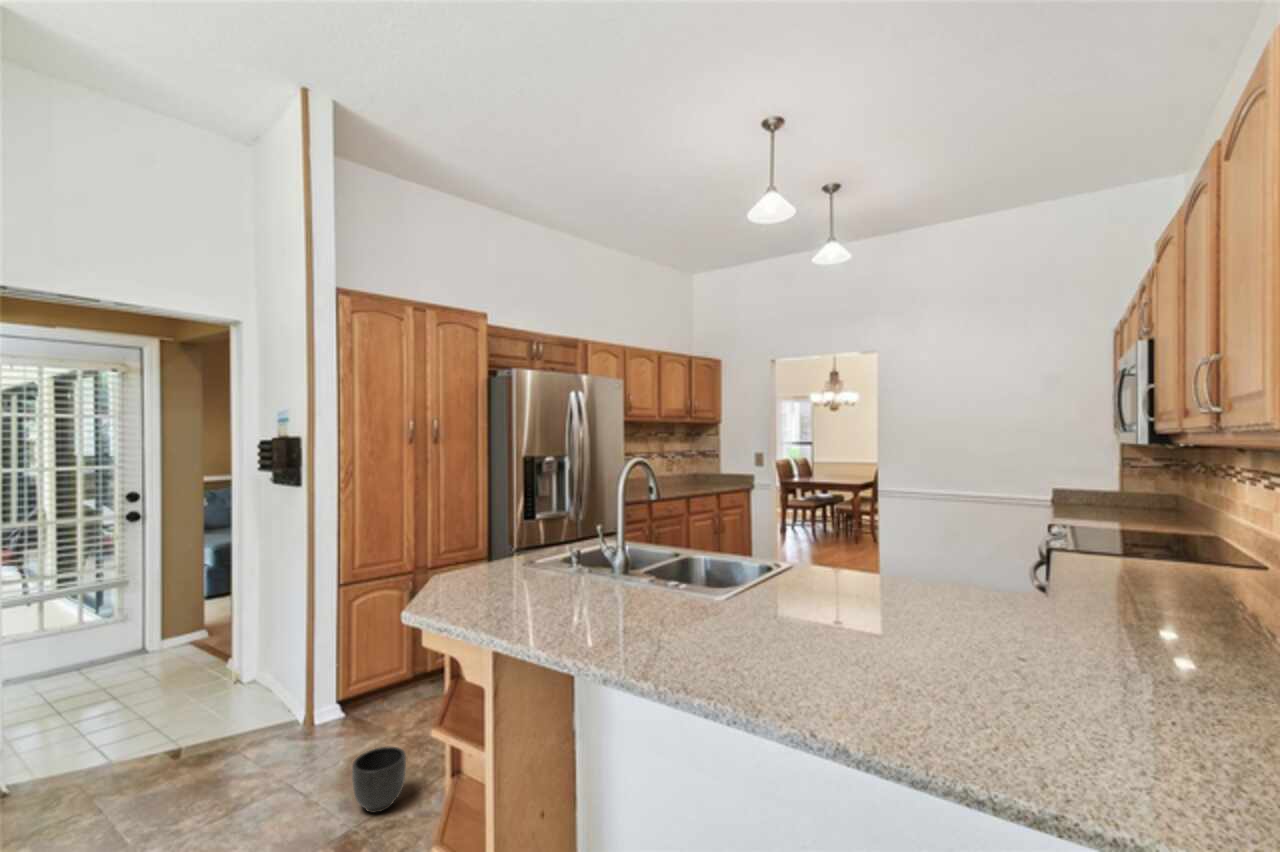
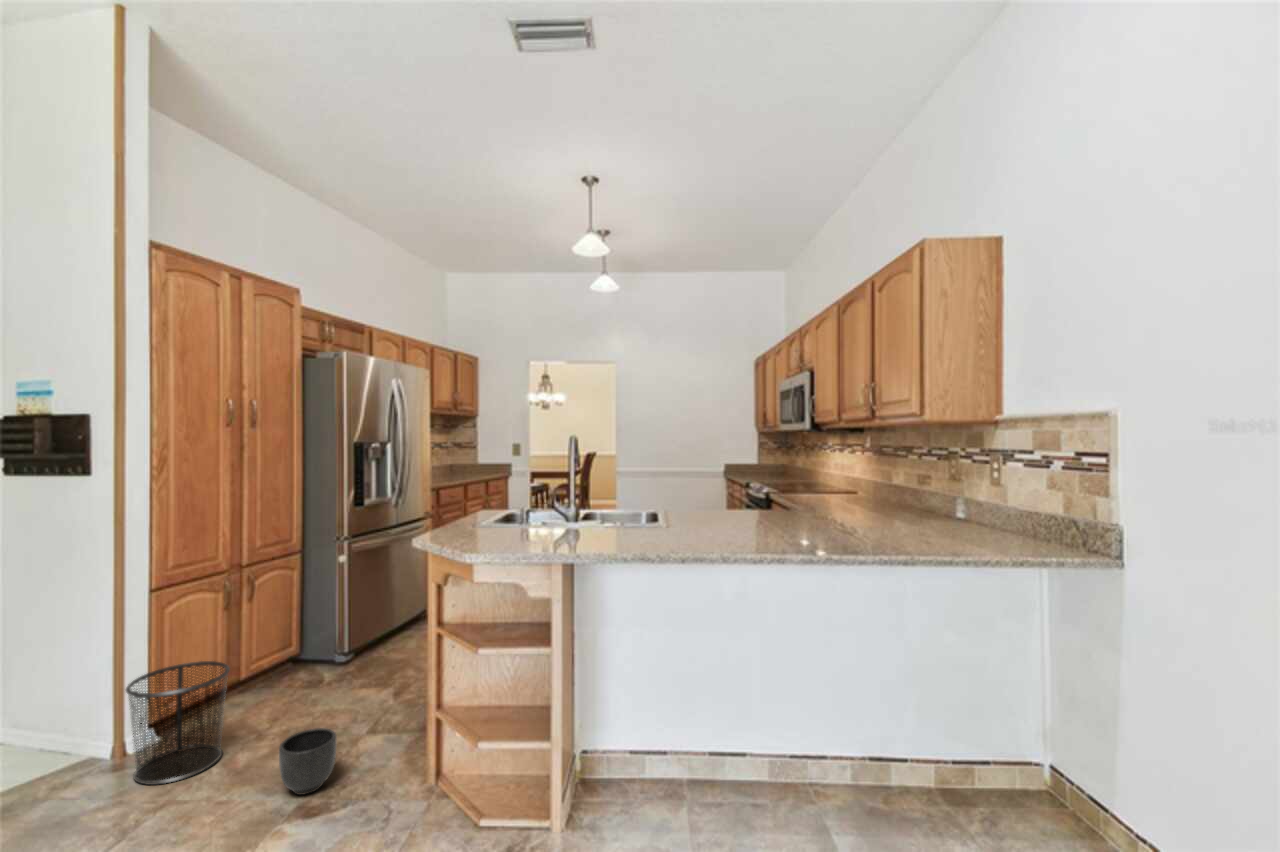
waste bin: none [289,654,371,761] -> present [126,661,230,785]

